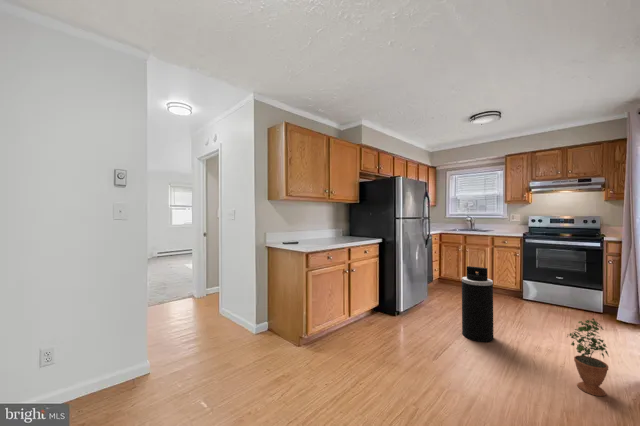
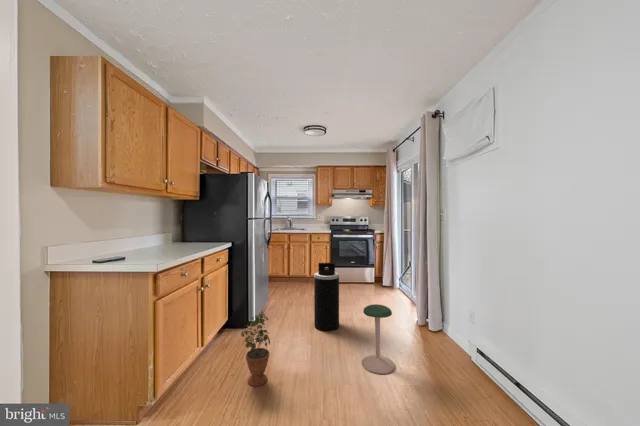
stool: none [489,318,534,400] -> present [362,304,395,374]
potted plant: present [570,318,608,396] -> present [241,312,270,386]

